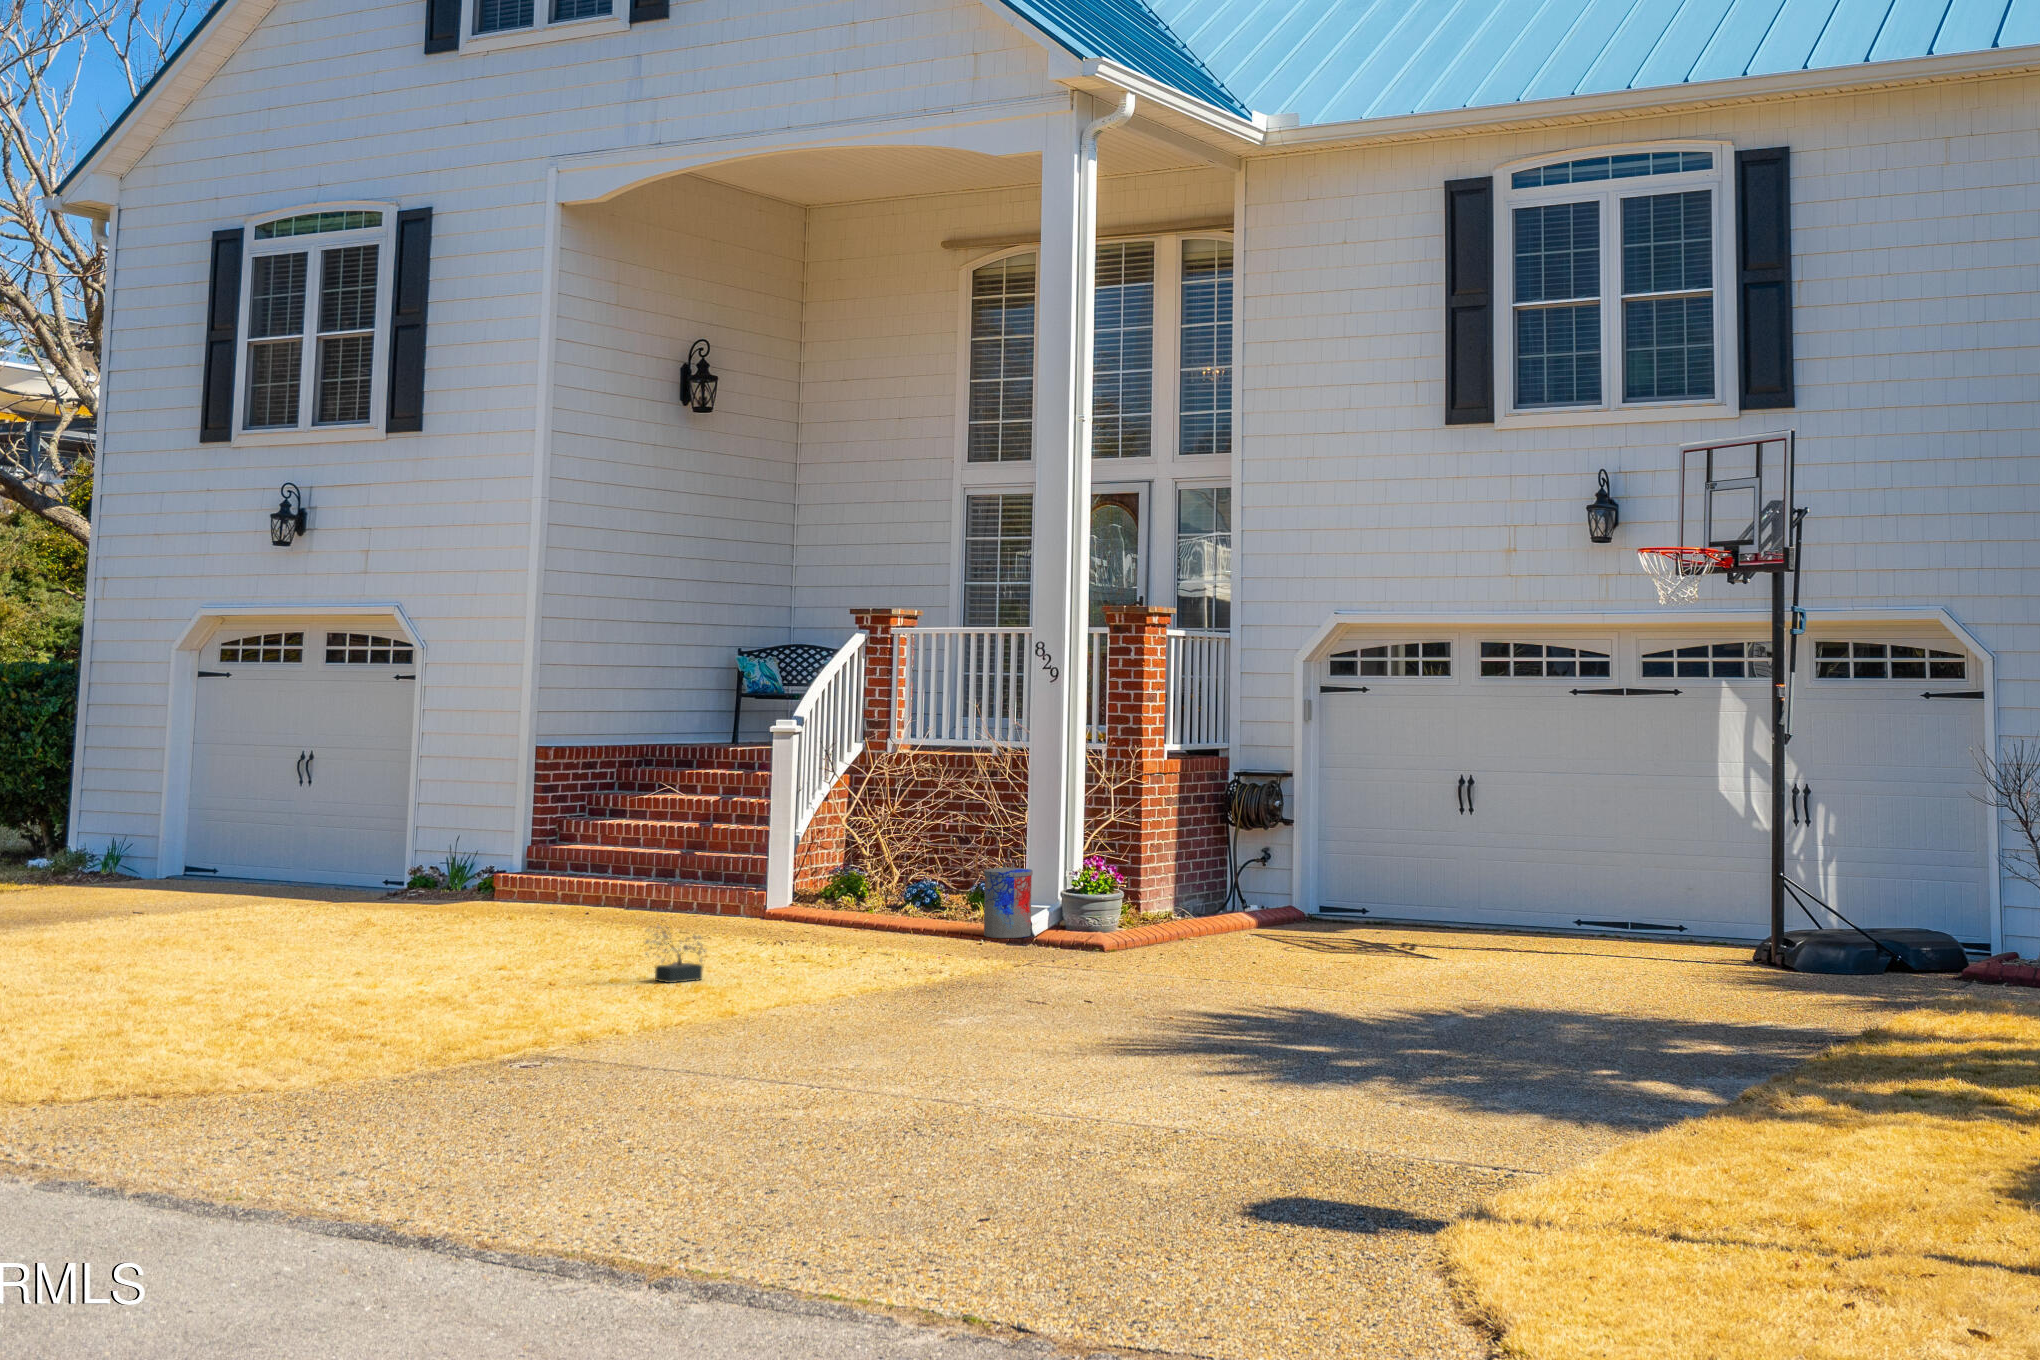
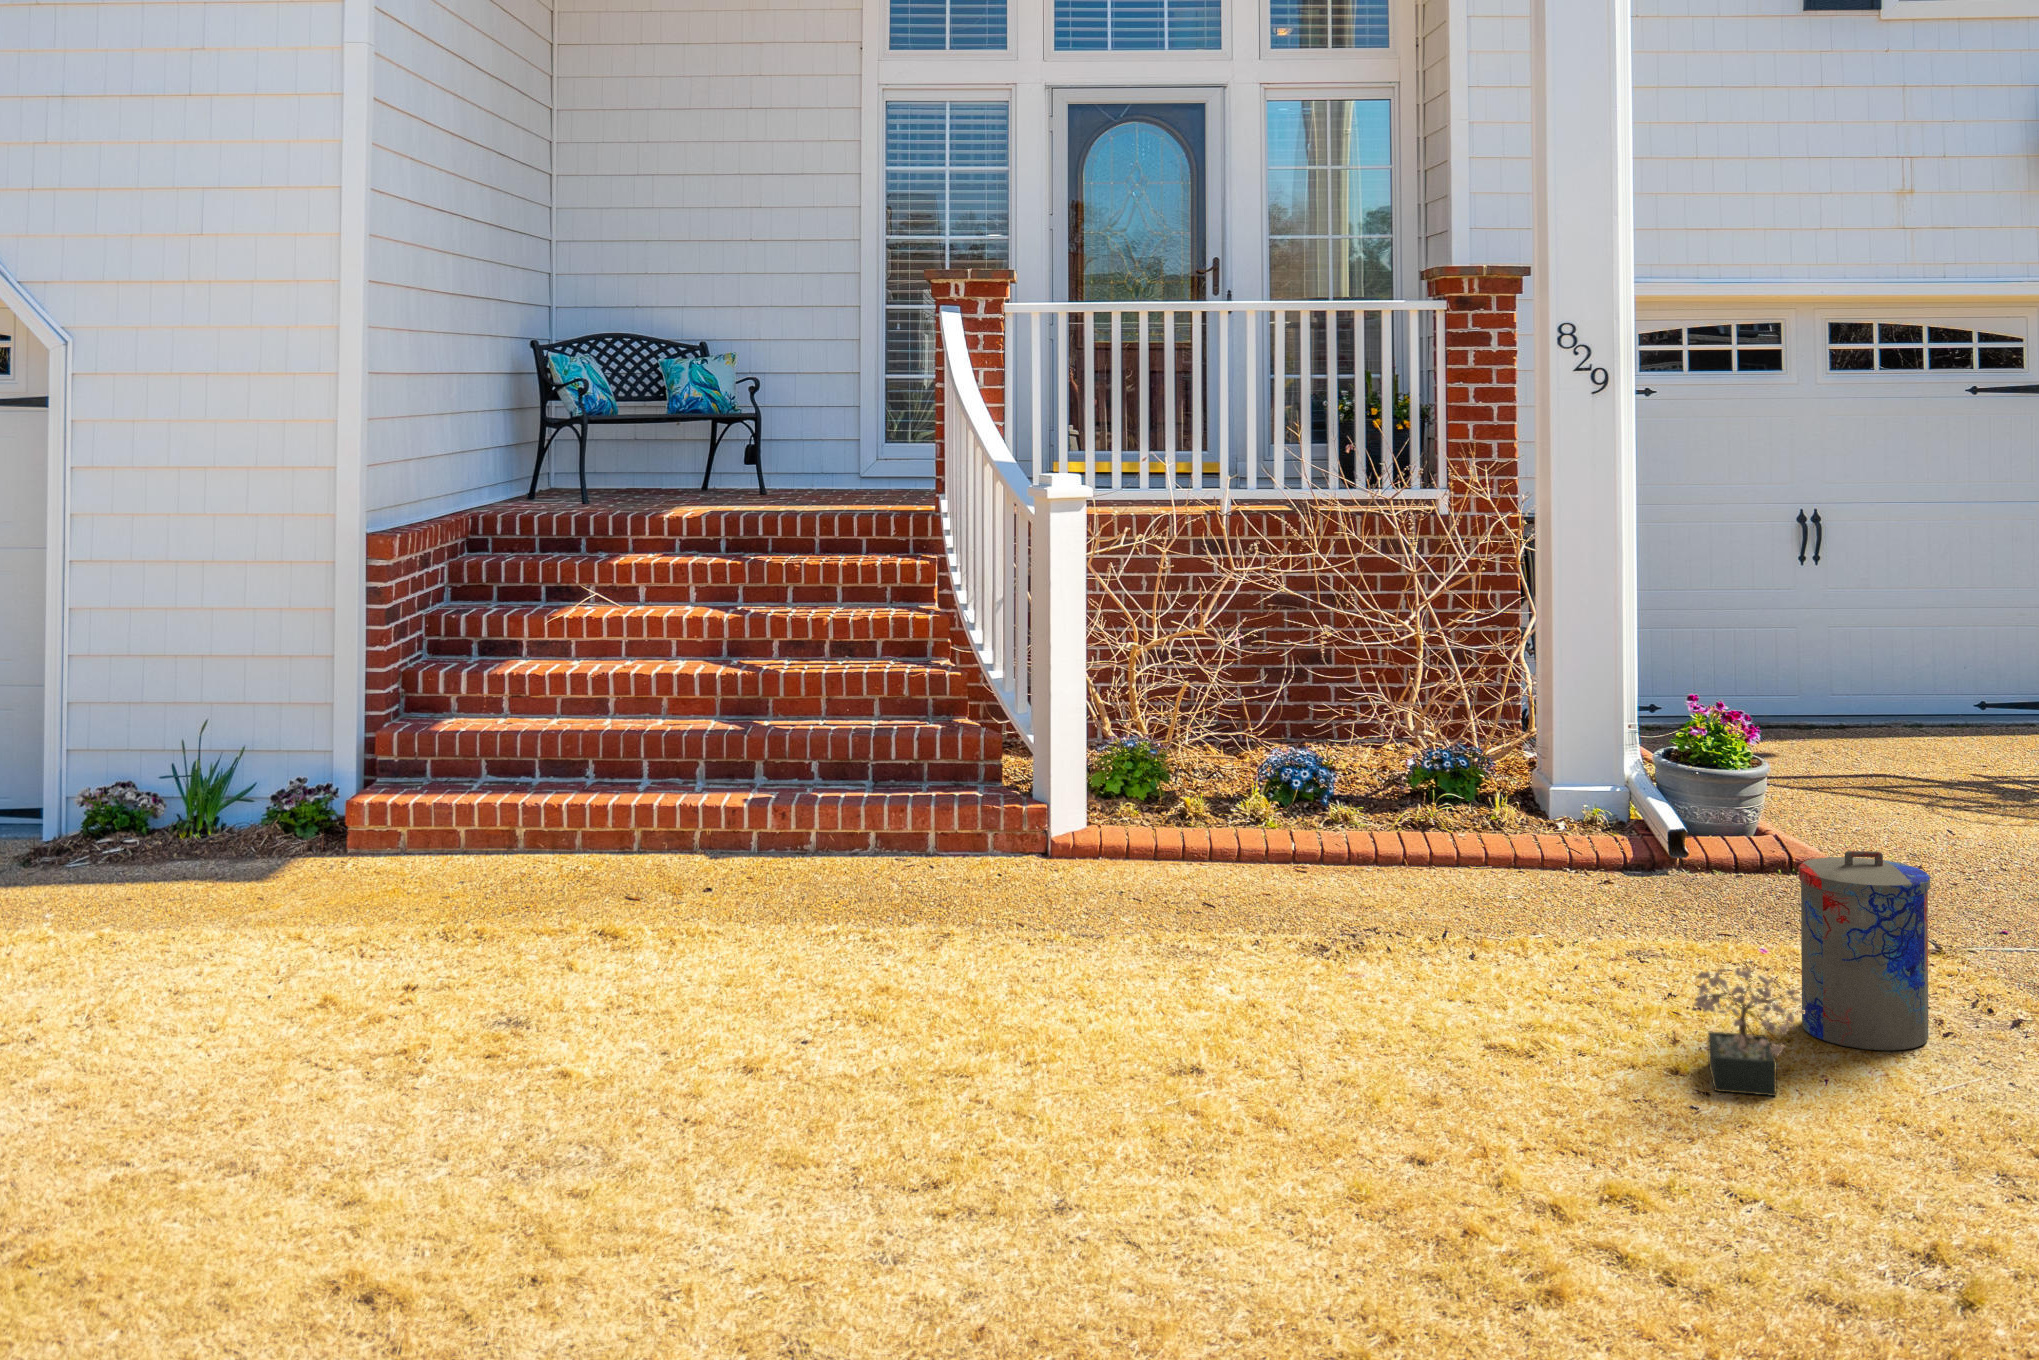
trash can: present [984,862,1033,938] -> present [1798,851,1930,1051]

